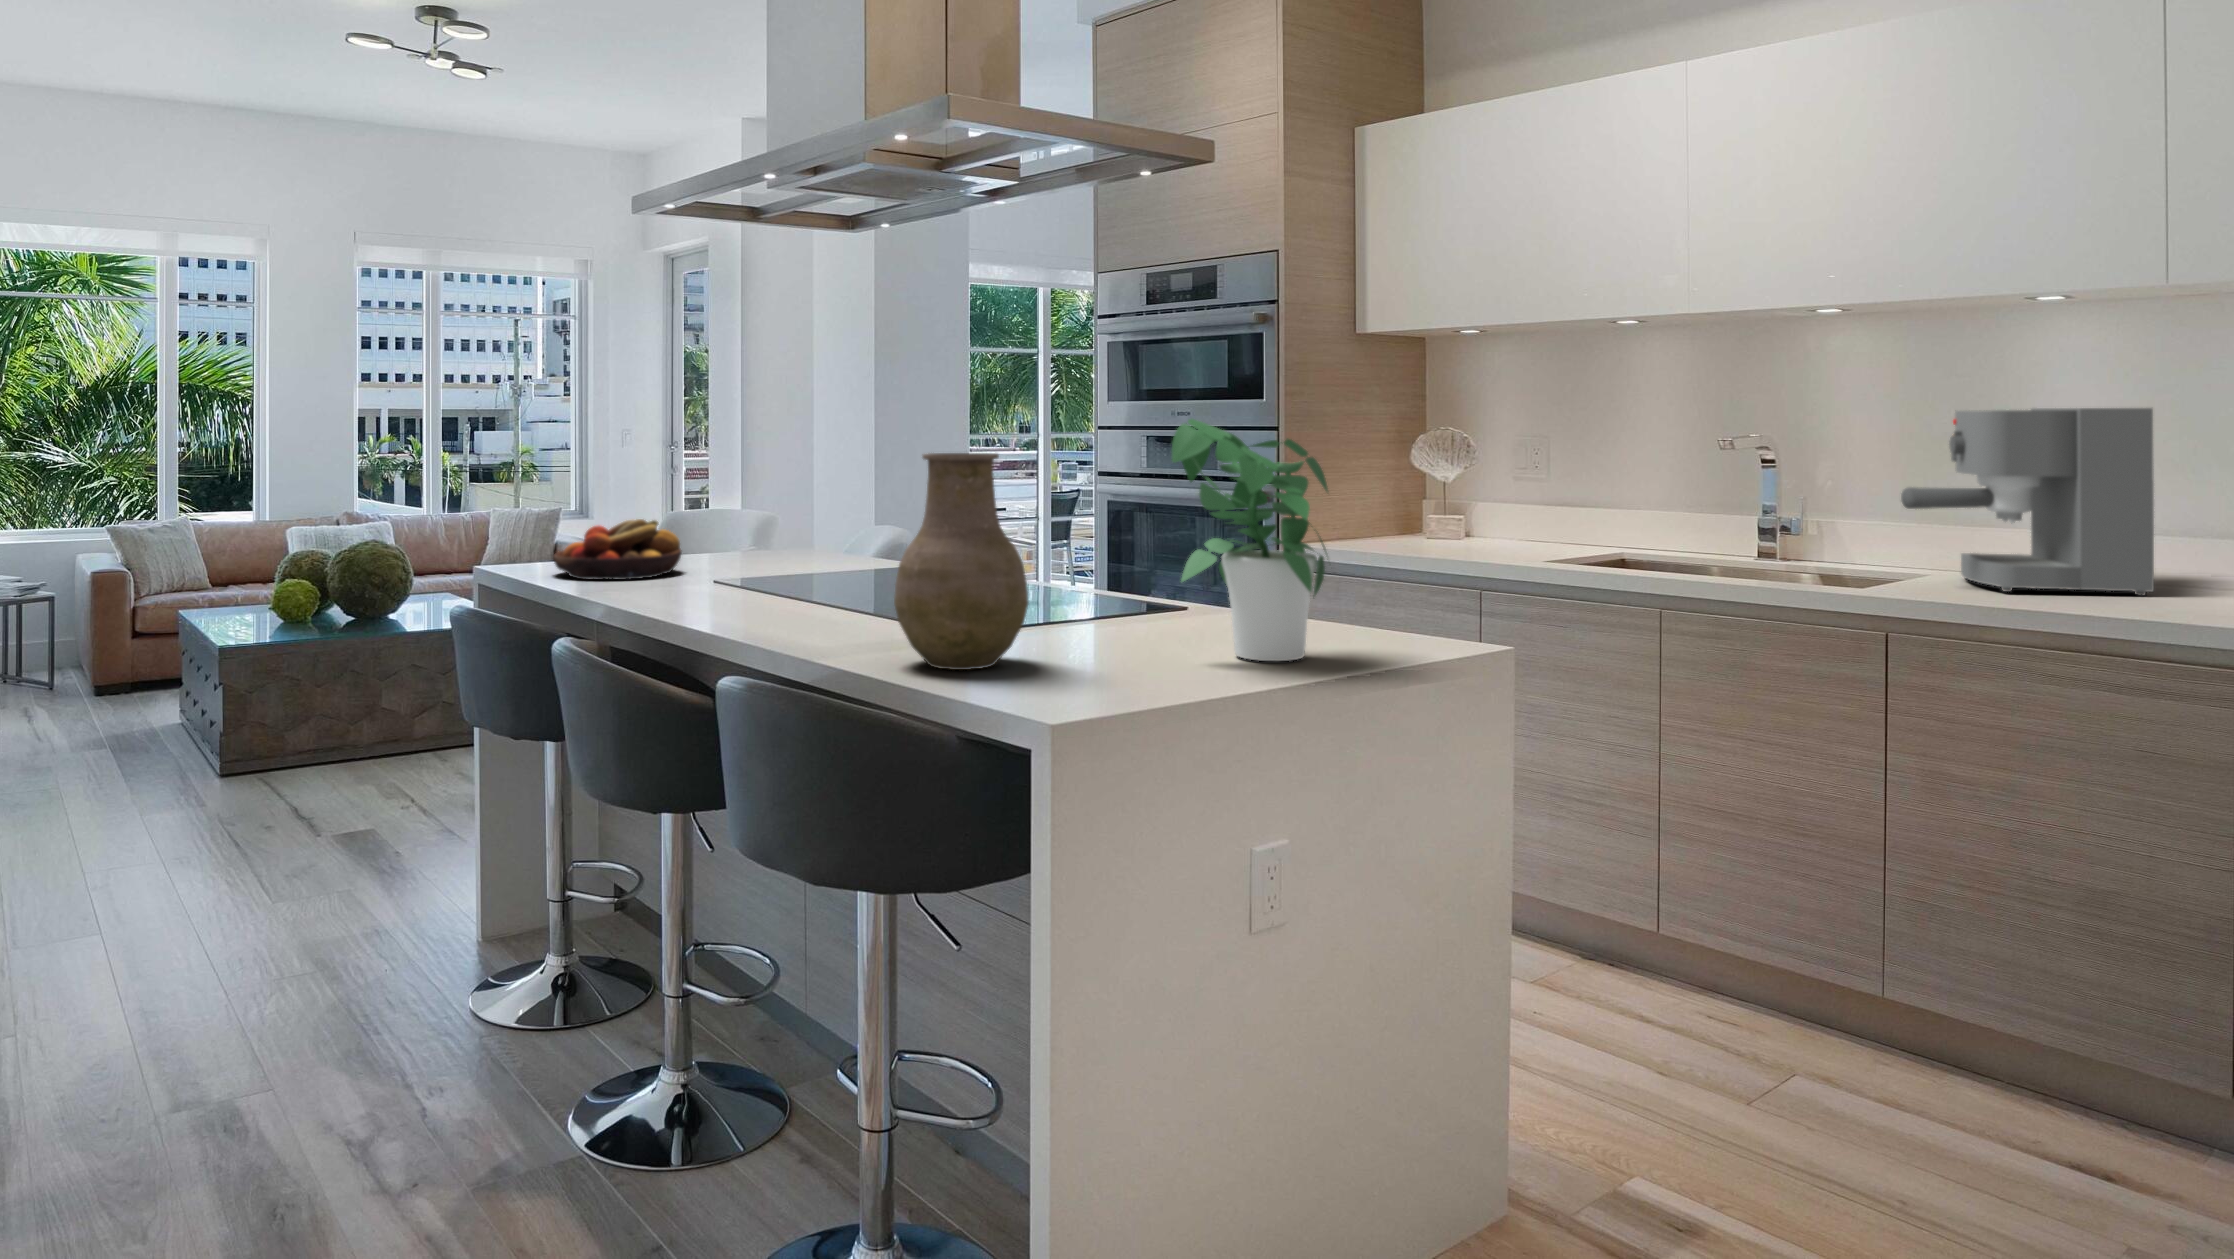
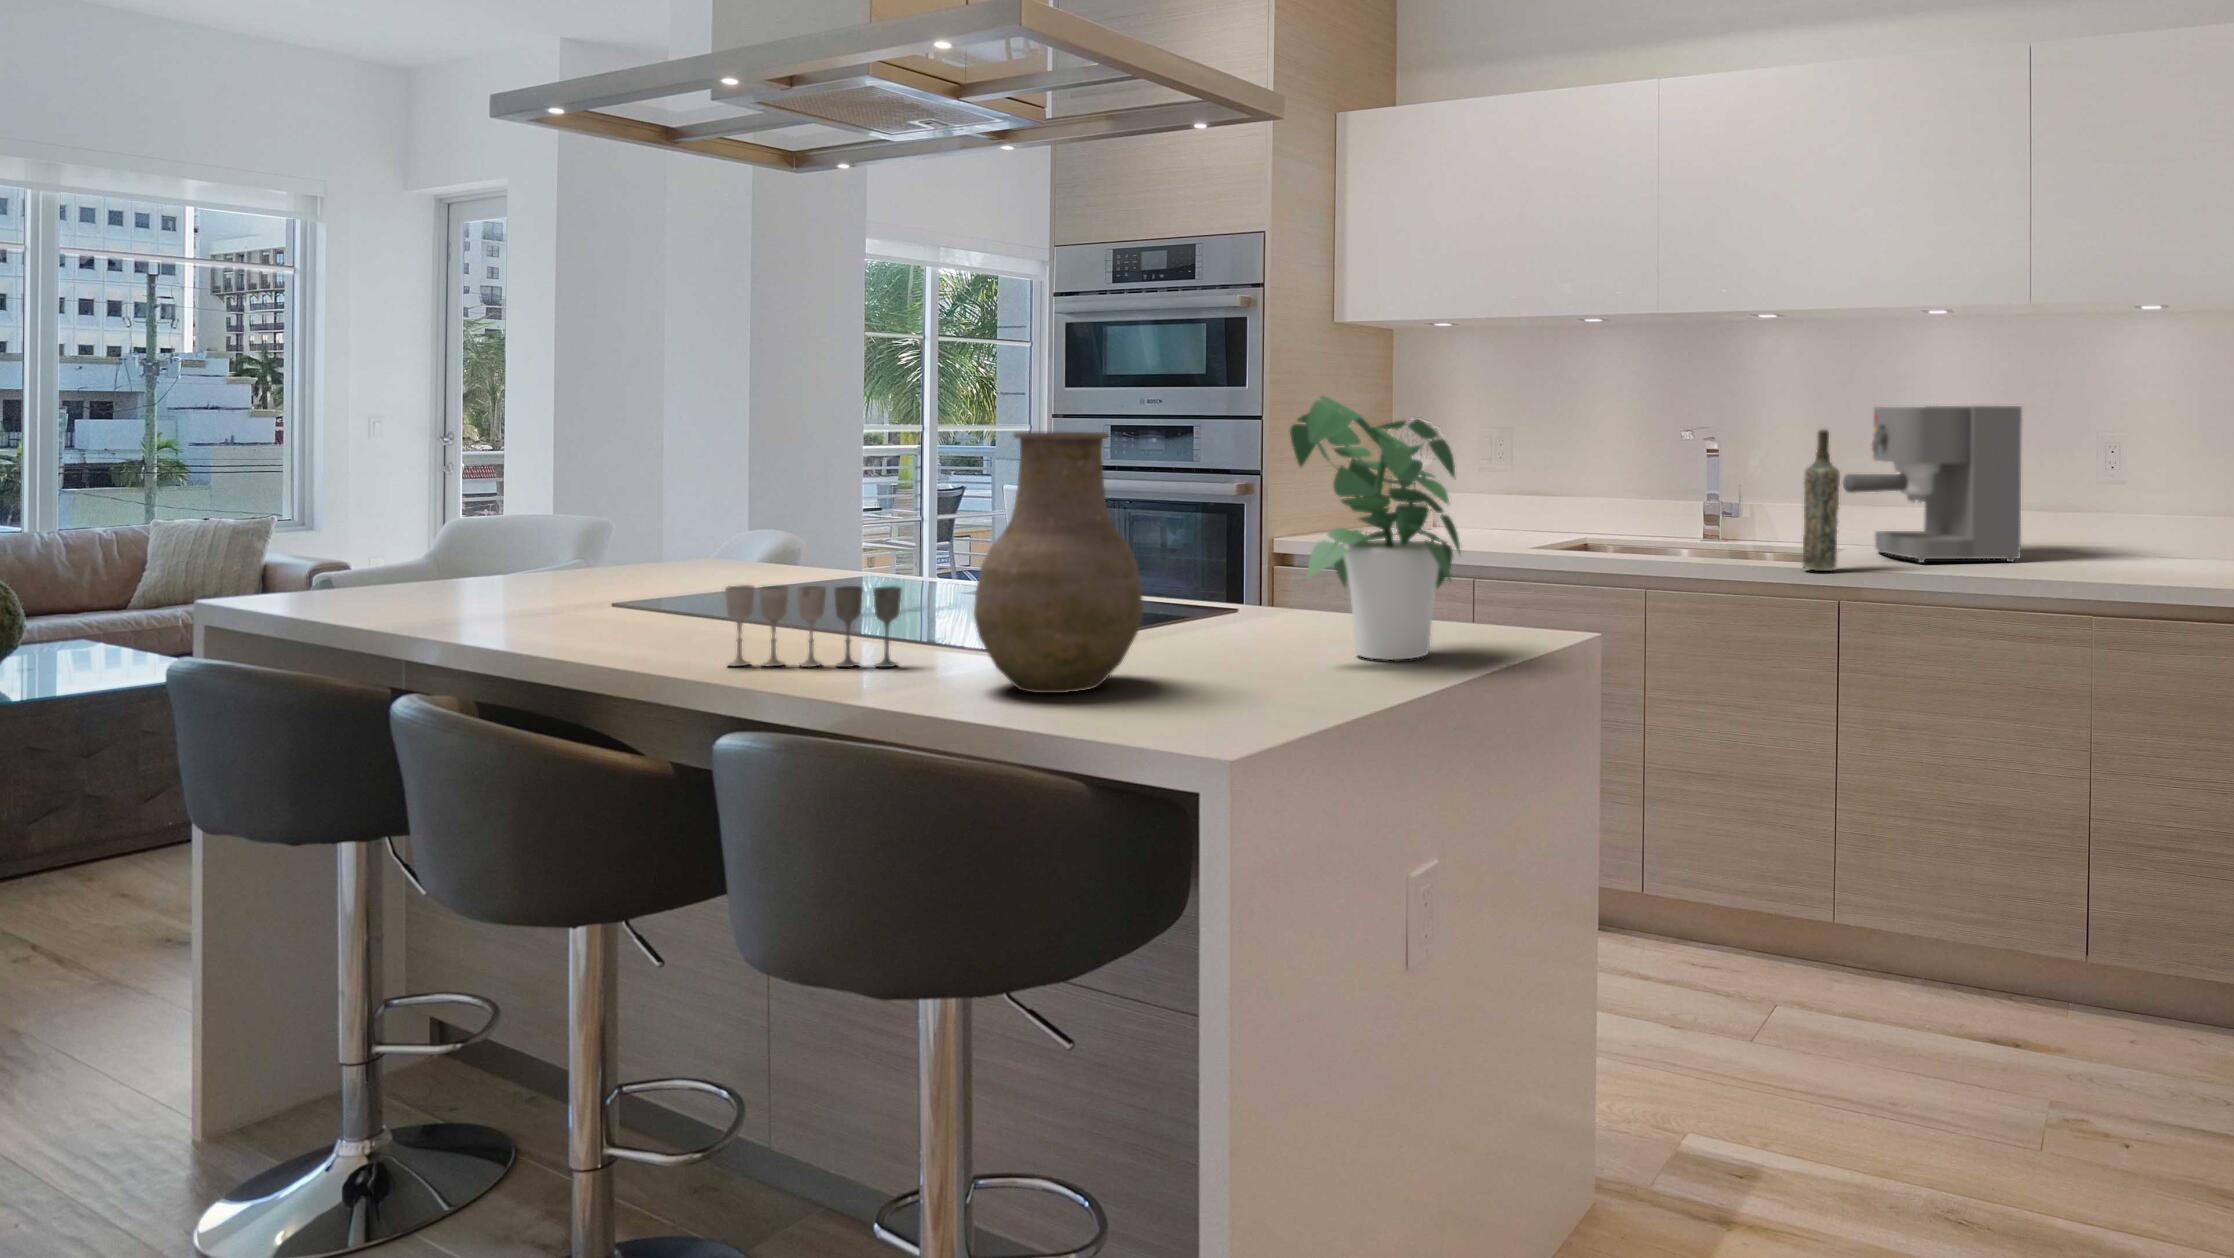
bottle: none [1836,437,1882,597] -> present [1802,429,1840,571]
fruit bowl: present [553,519,681,580] -> none [338,526,545,610]
wine glass: none [746,571,865,641] -> present [725,585,901,667]

